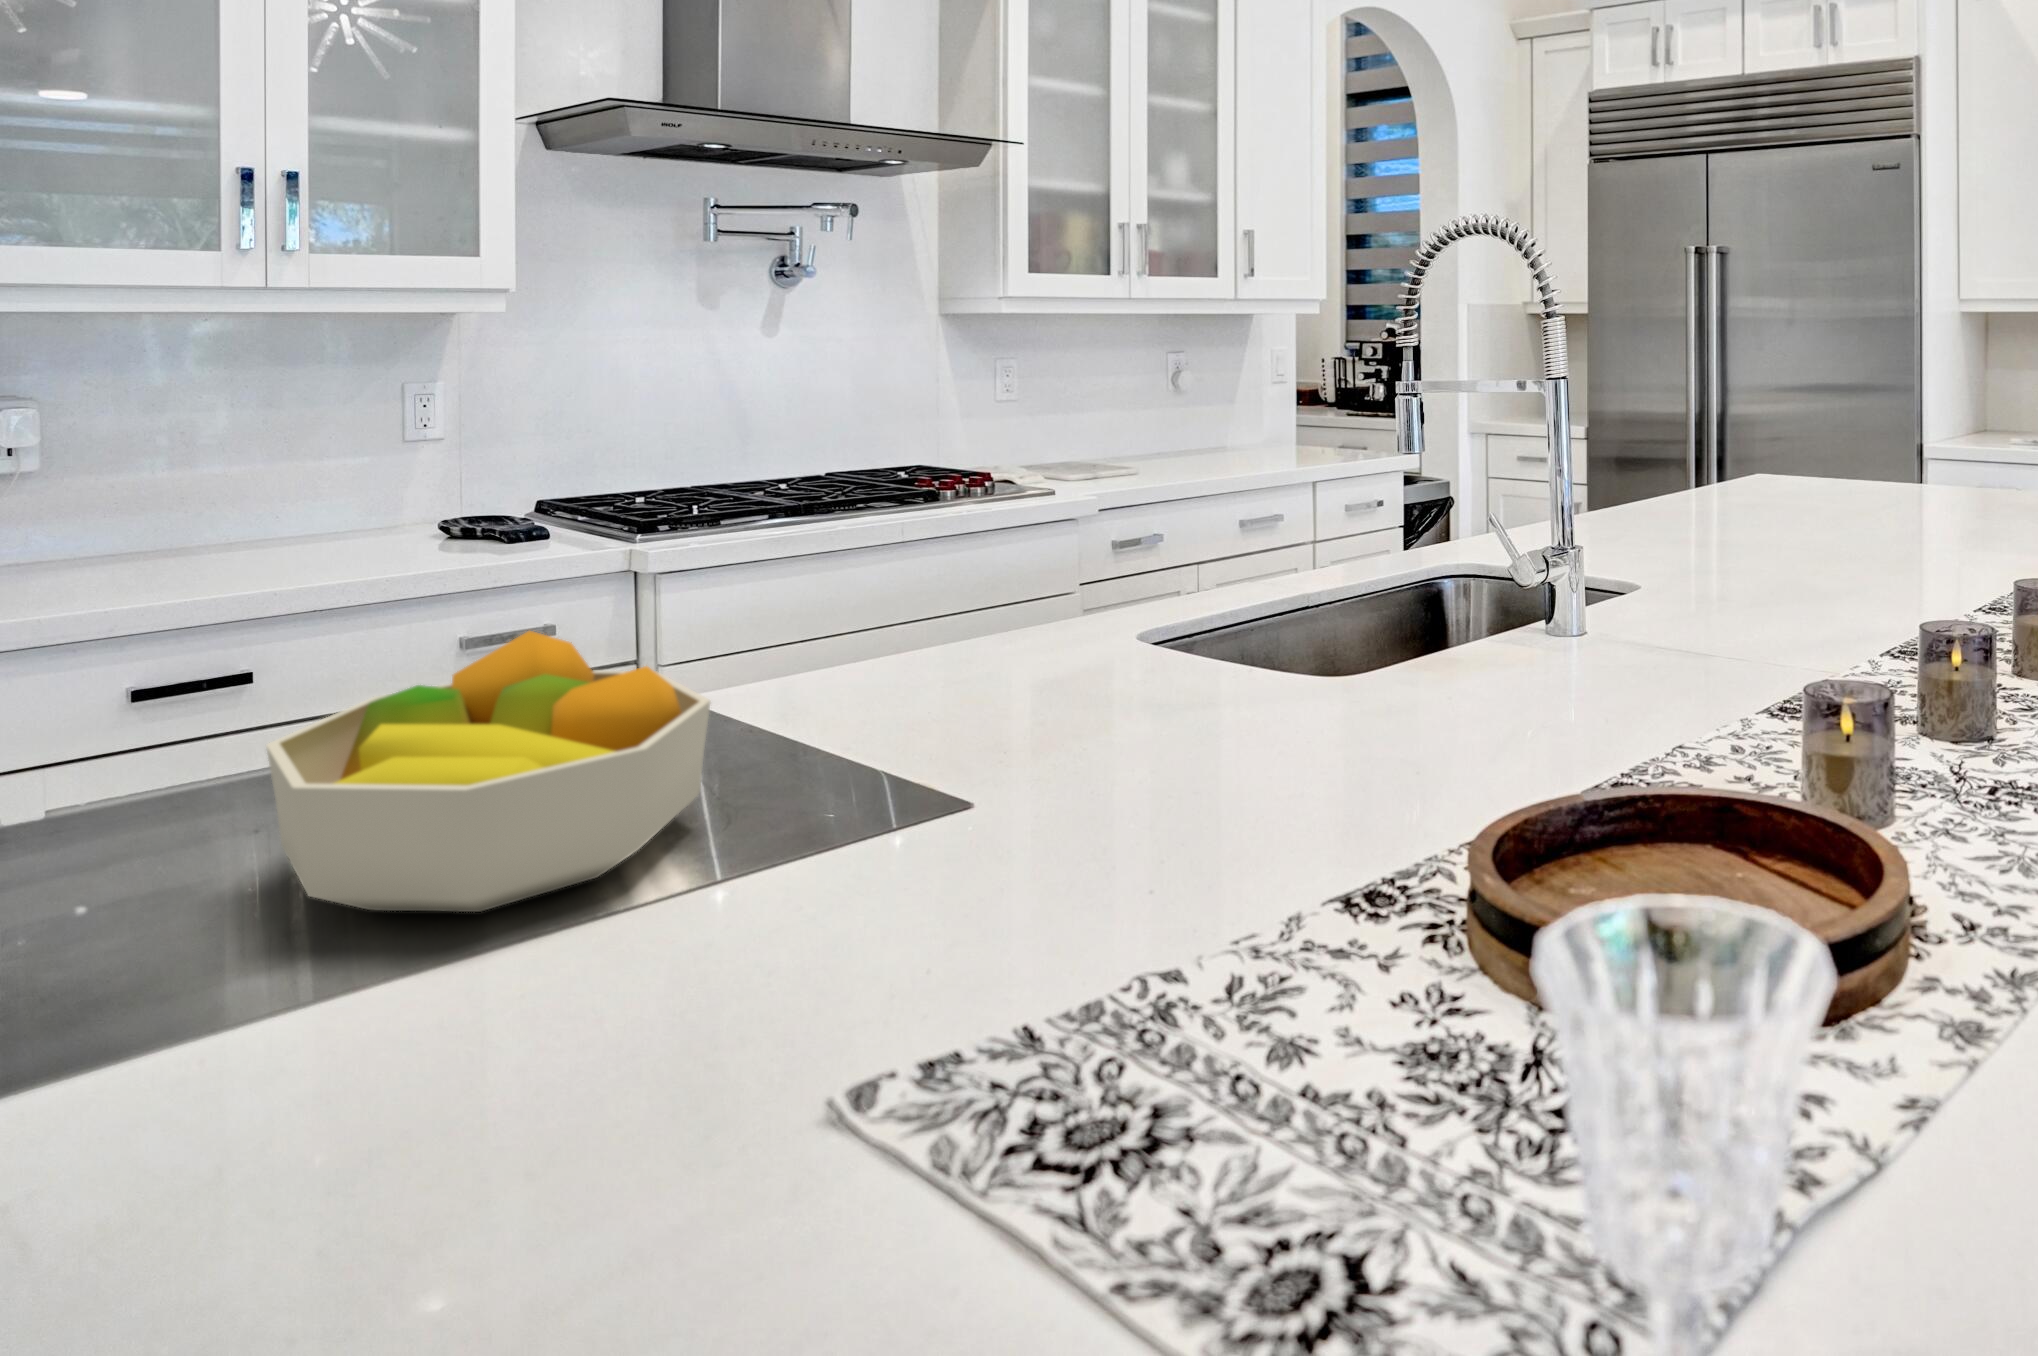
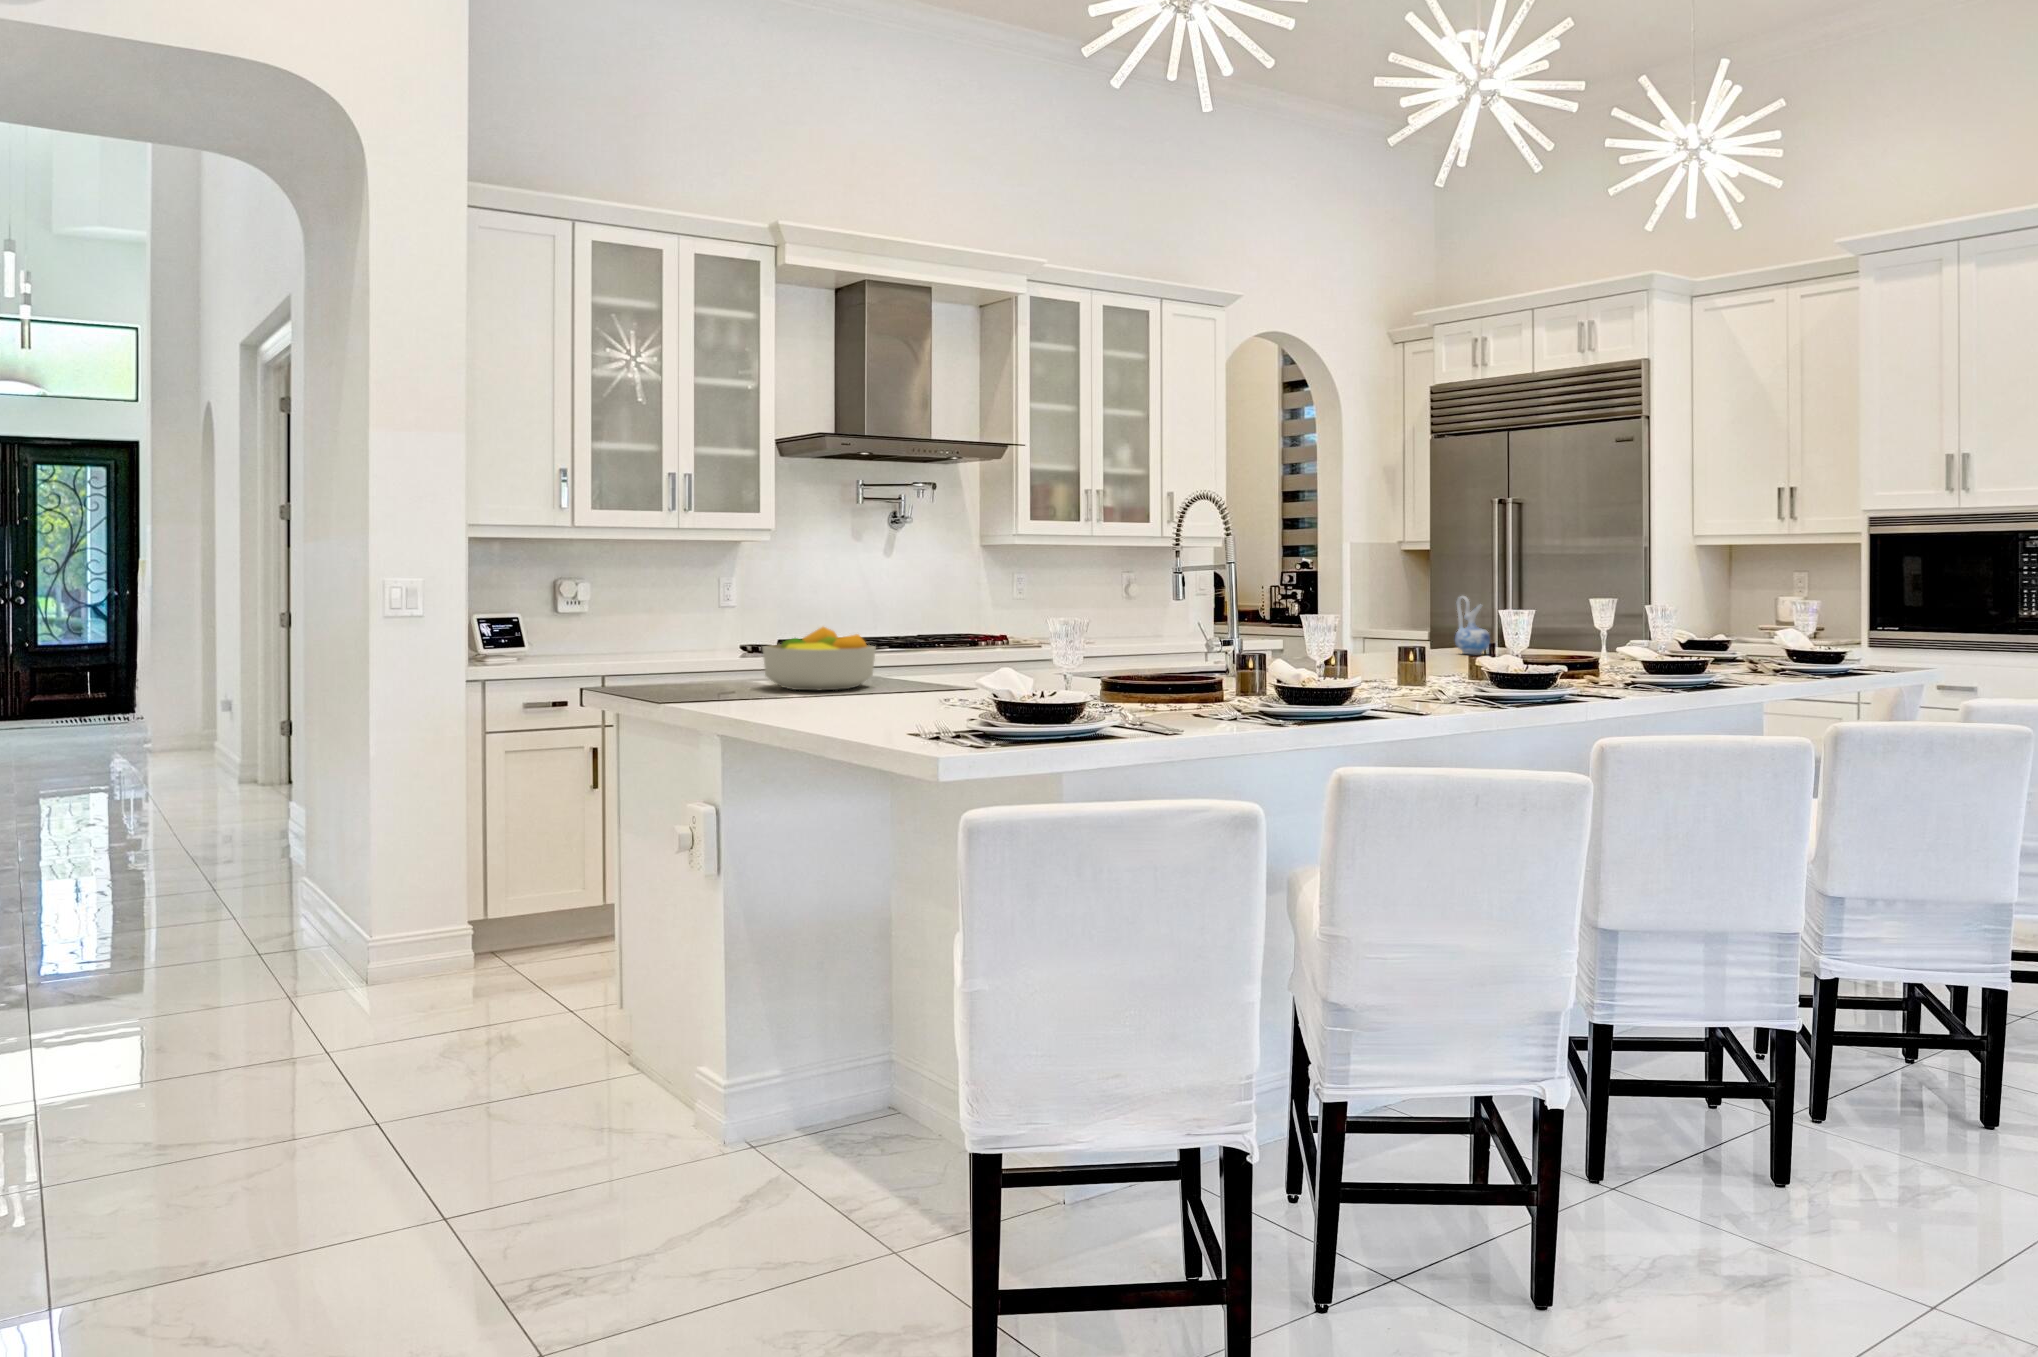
ceramic pitcher: none [1832,415,1893,516] -> present [1455,596,1490,654]

